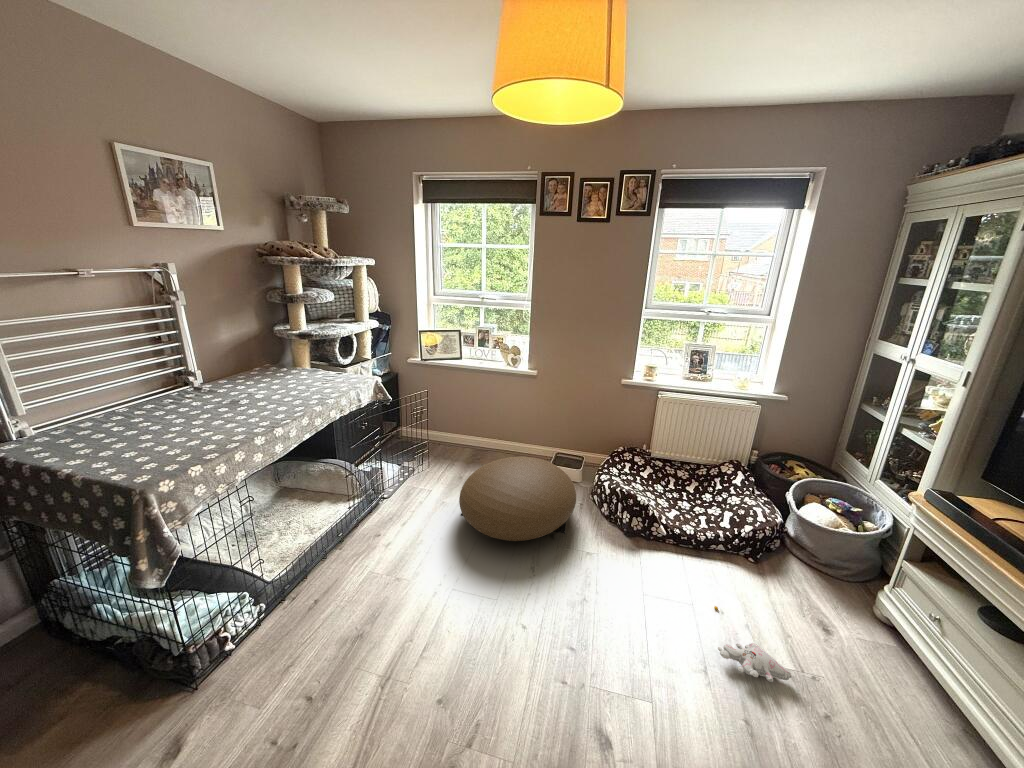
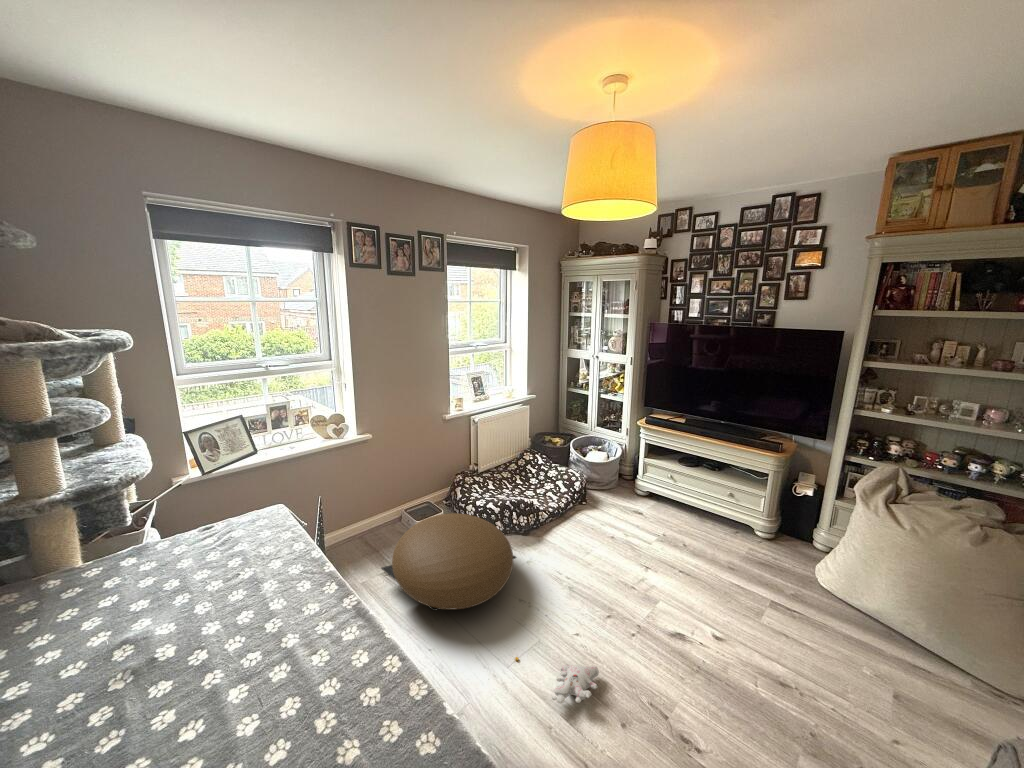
plush toy: present [714,606,791,682] -> present [515,657,599,704]

